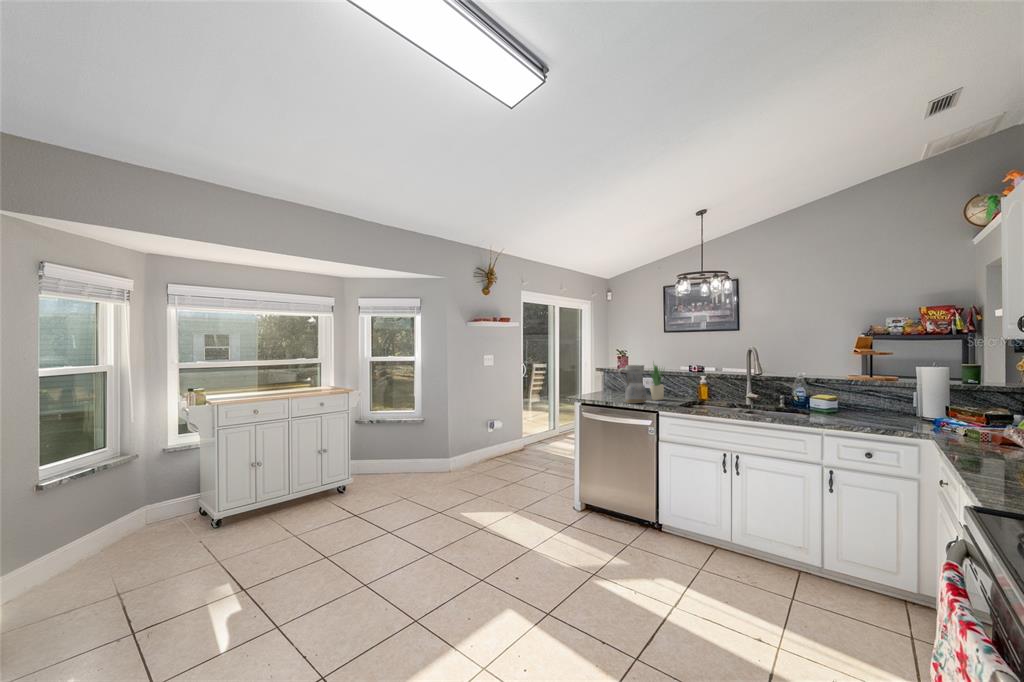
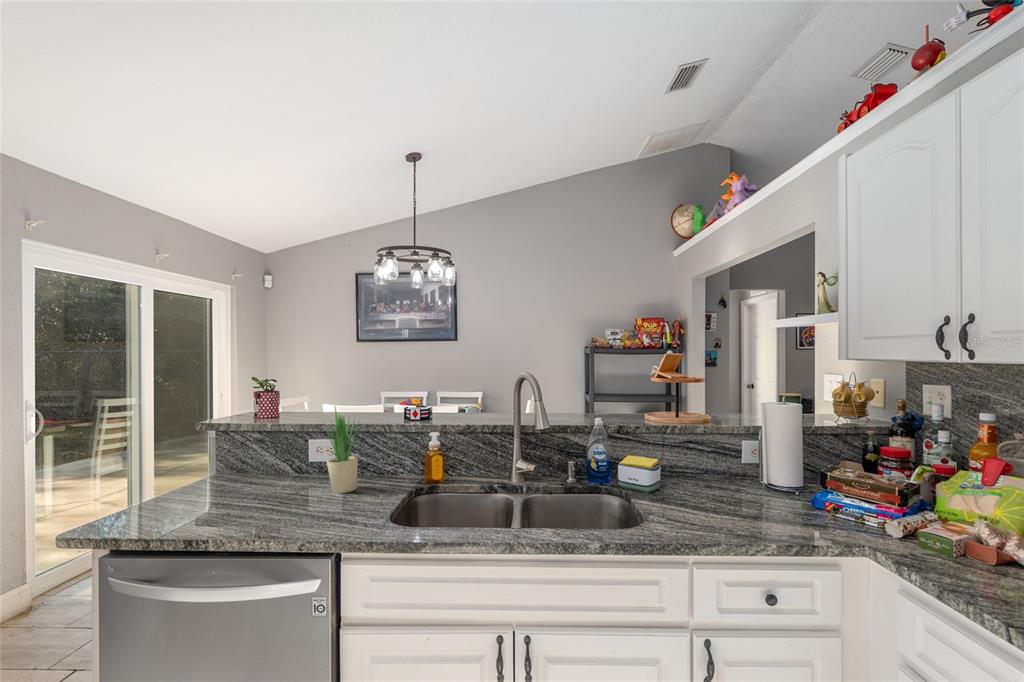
ceramic pitcher: present [618,365,646,403] -> none [247,421,318,519]

